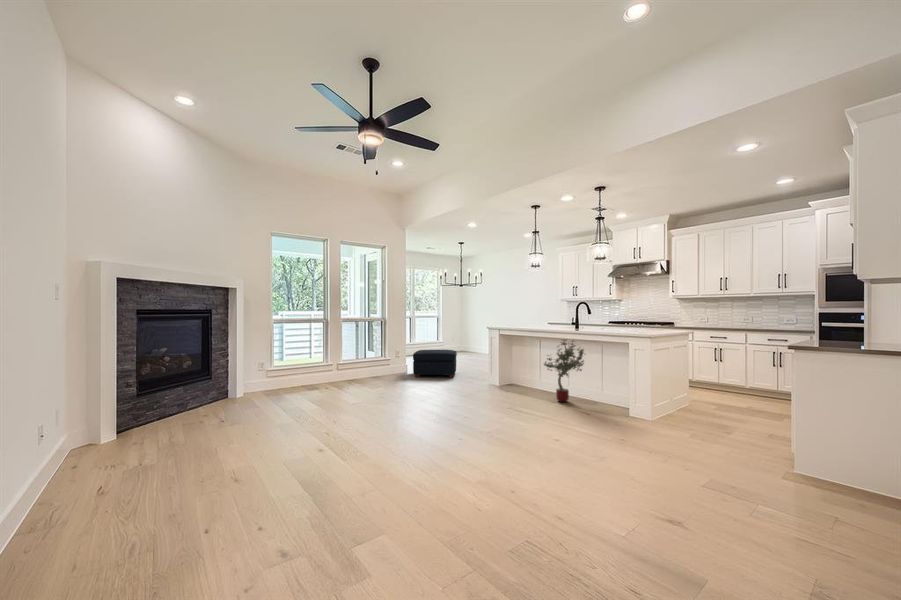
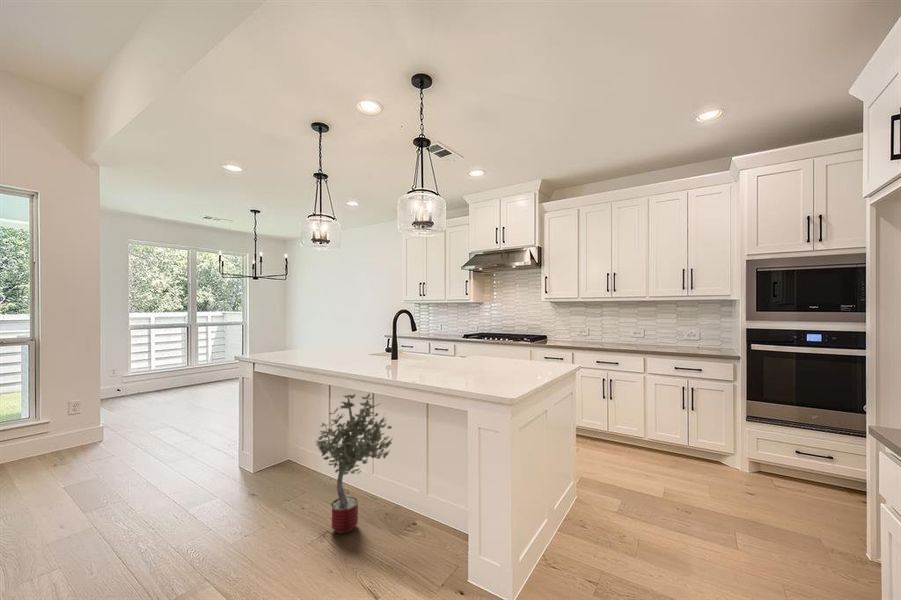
ottoman: present [413,350,457,377] -> none [83,395,203,460]

